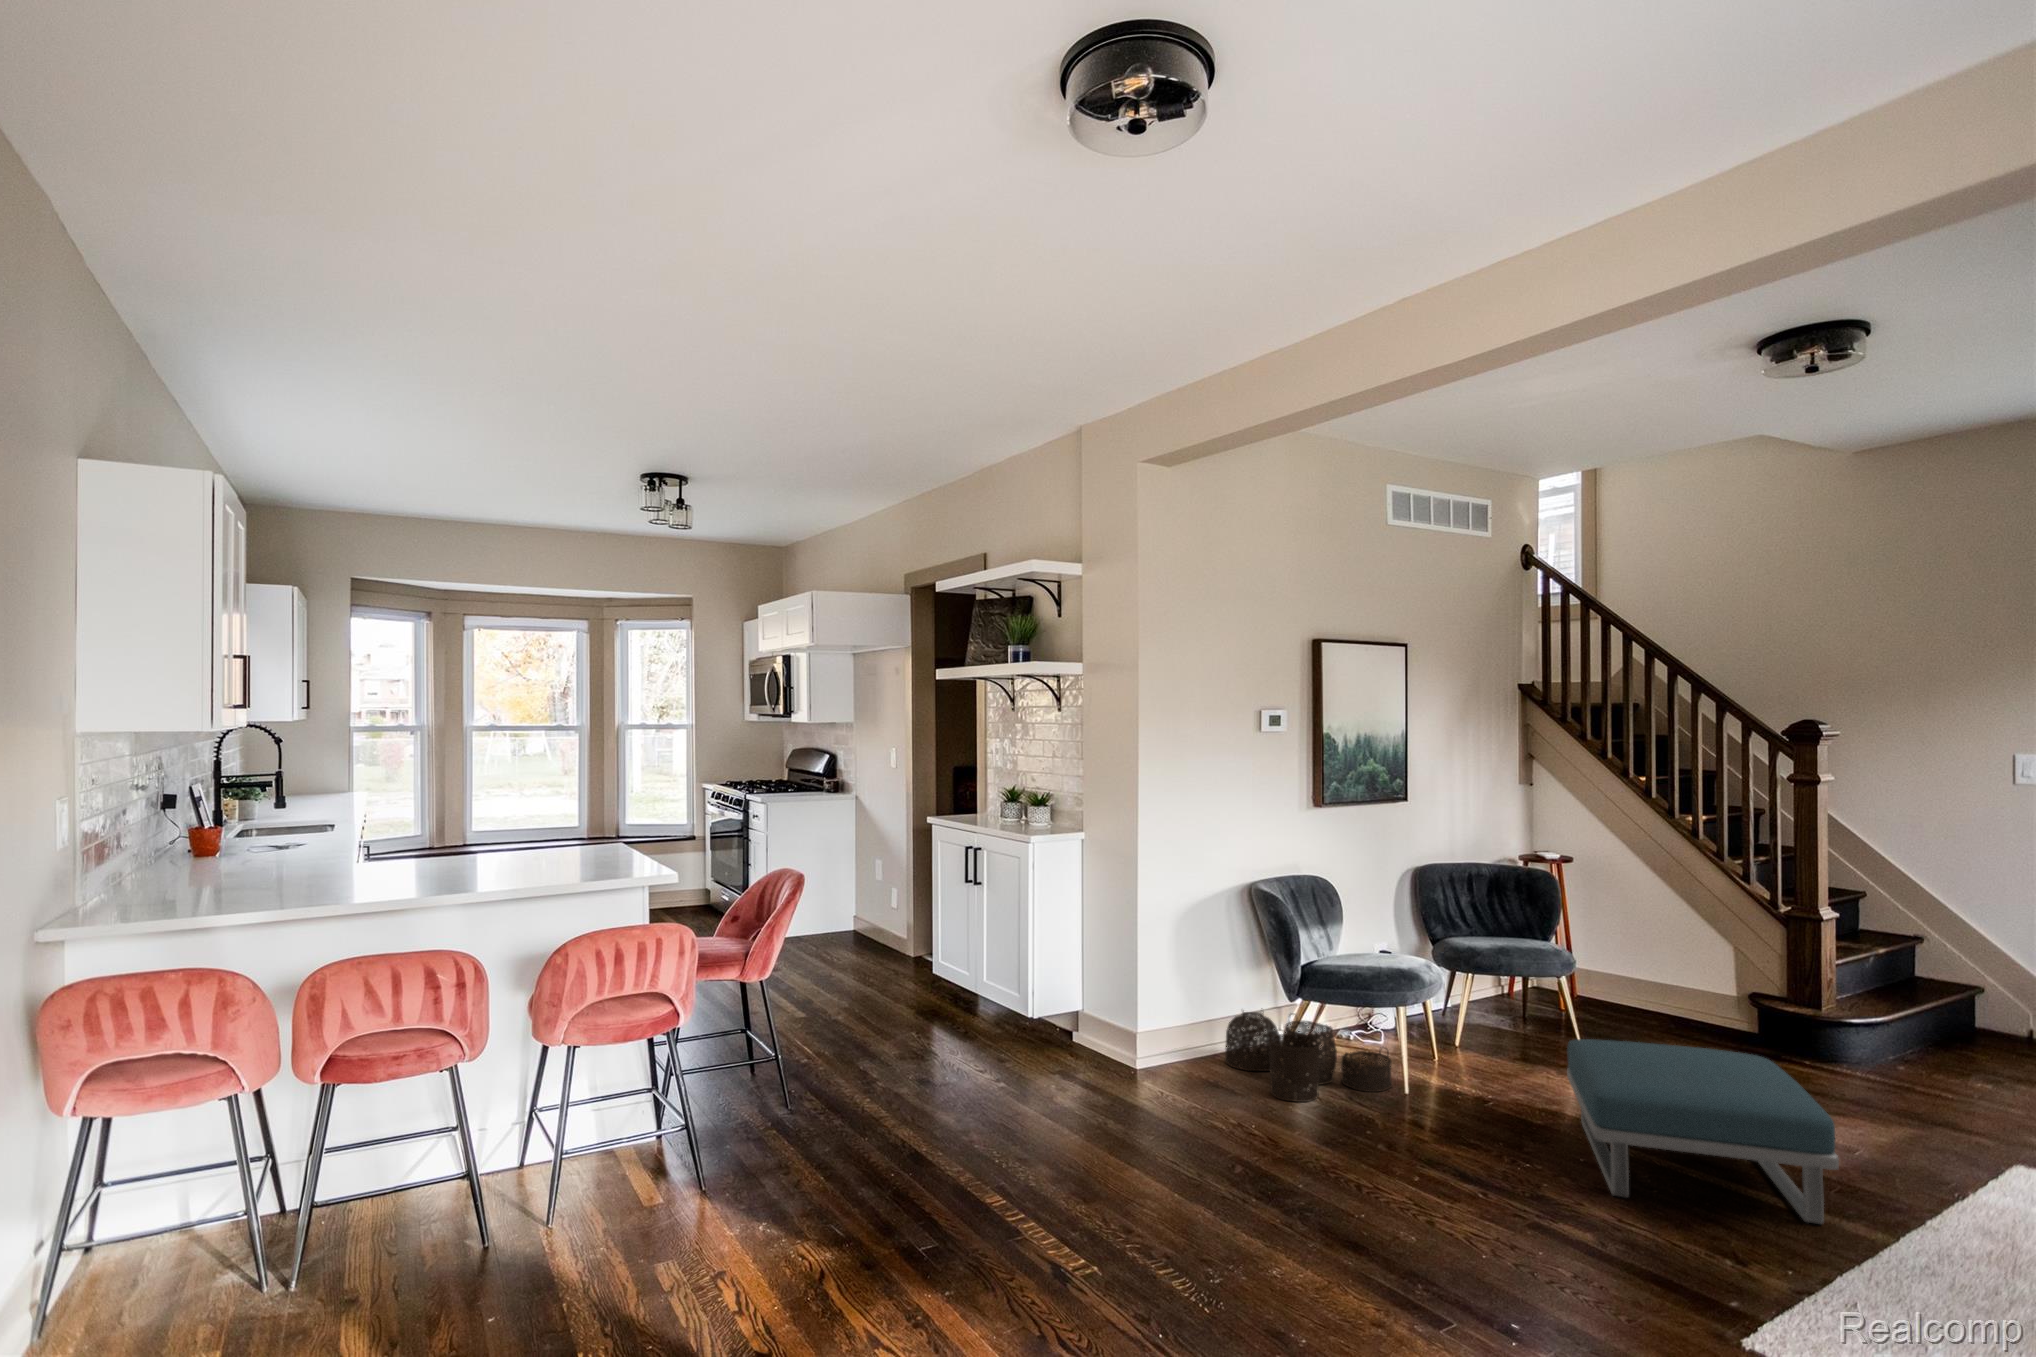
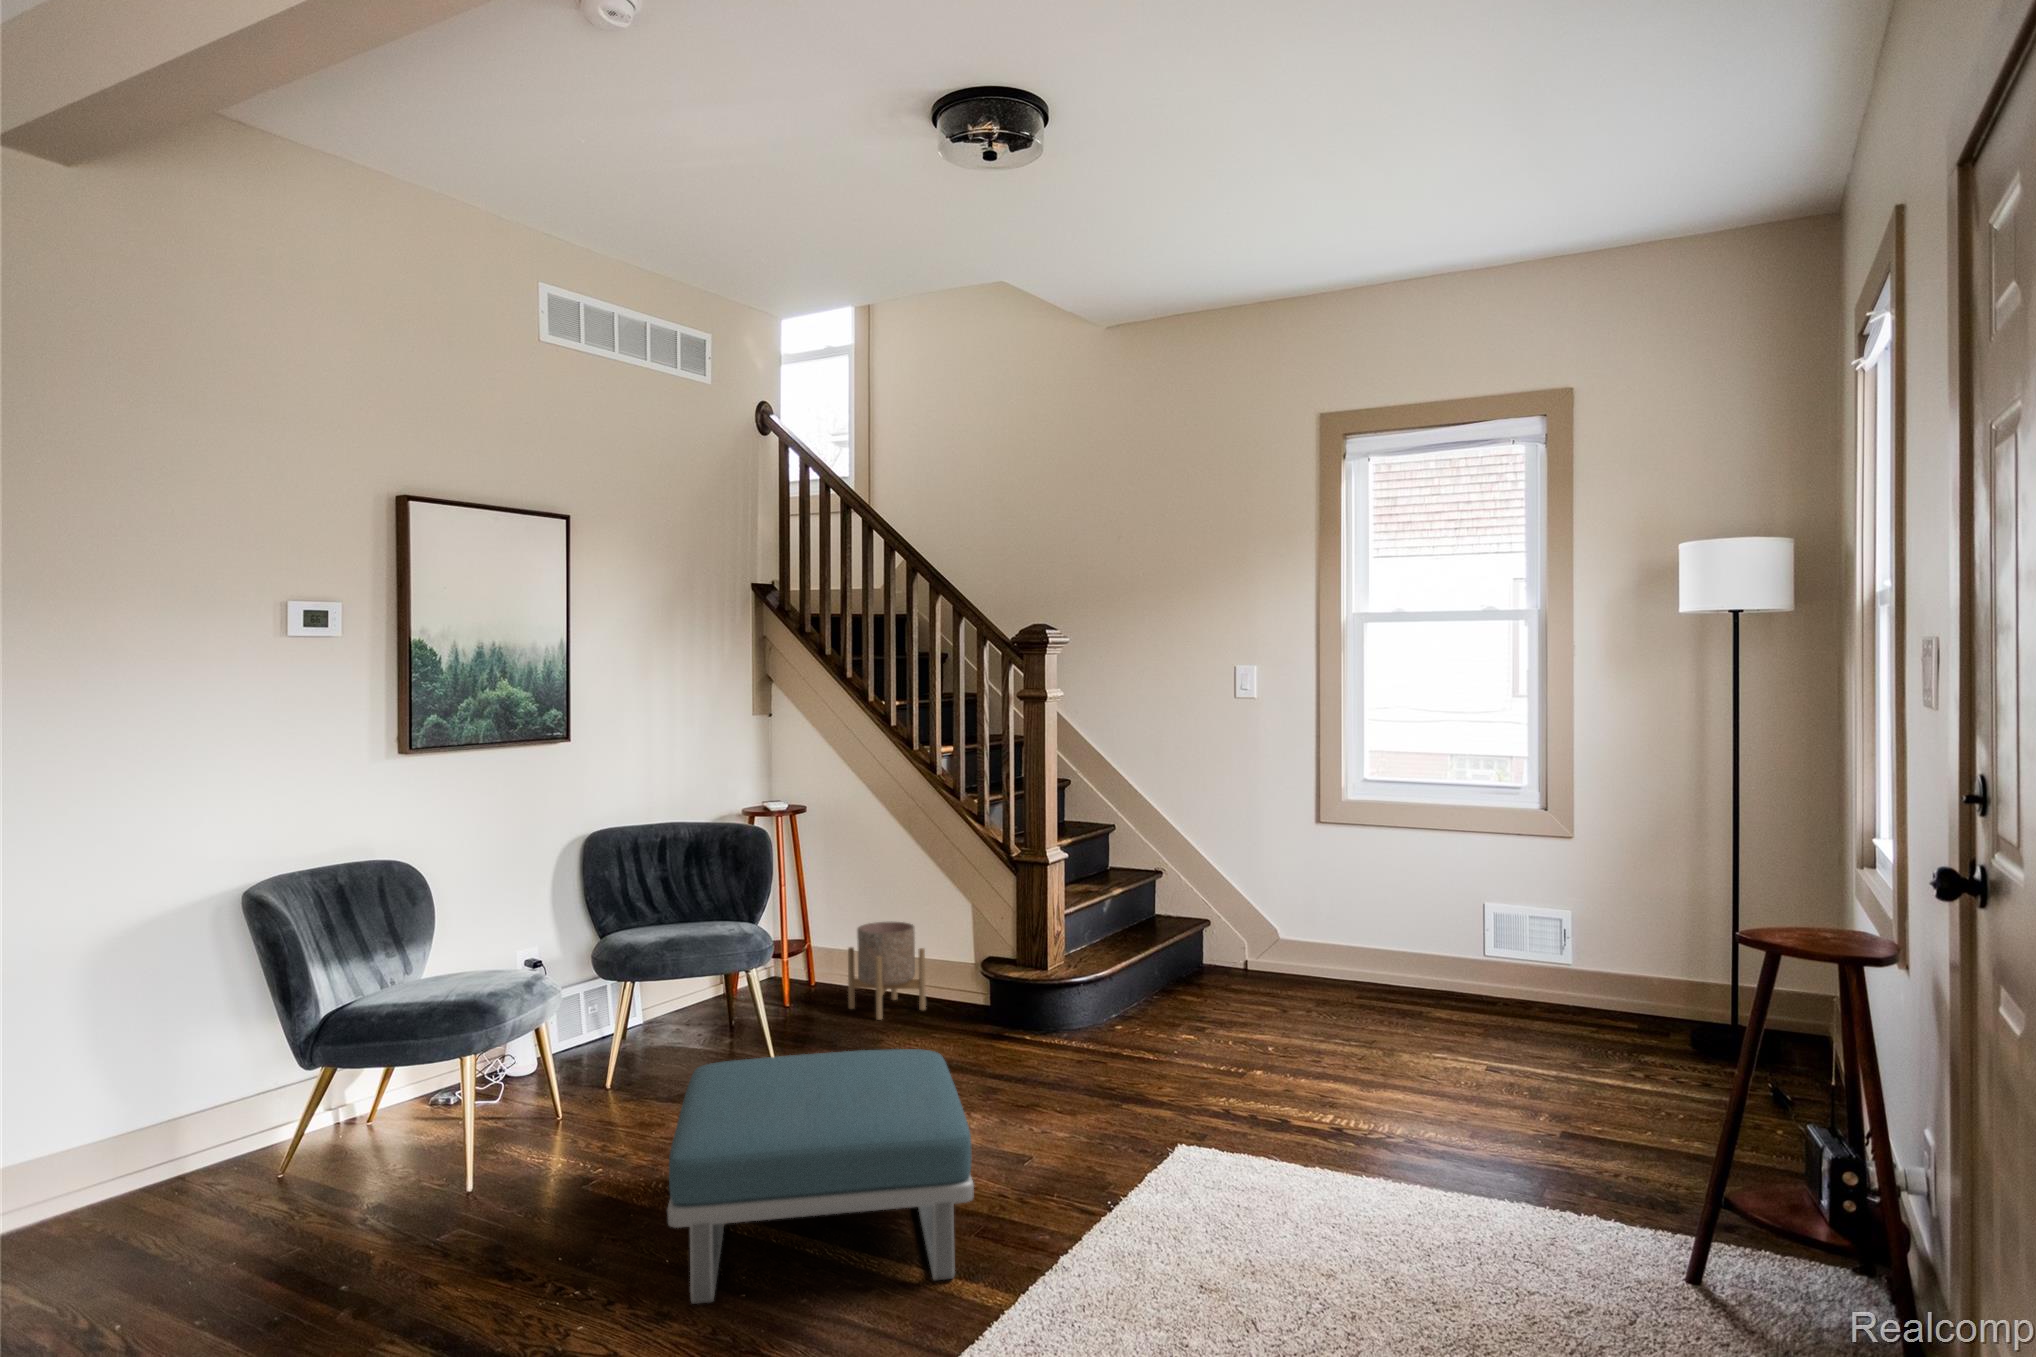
planter: none [1620,953,1694,1031] -> present [848,922,926,1020]
woven basket: present [1225,1012,1392,1102] -> none [185,1087,463,1243]

